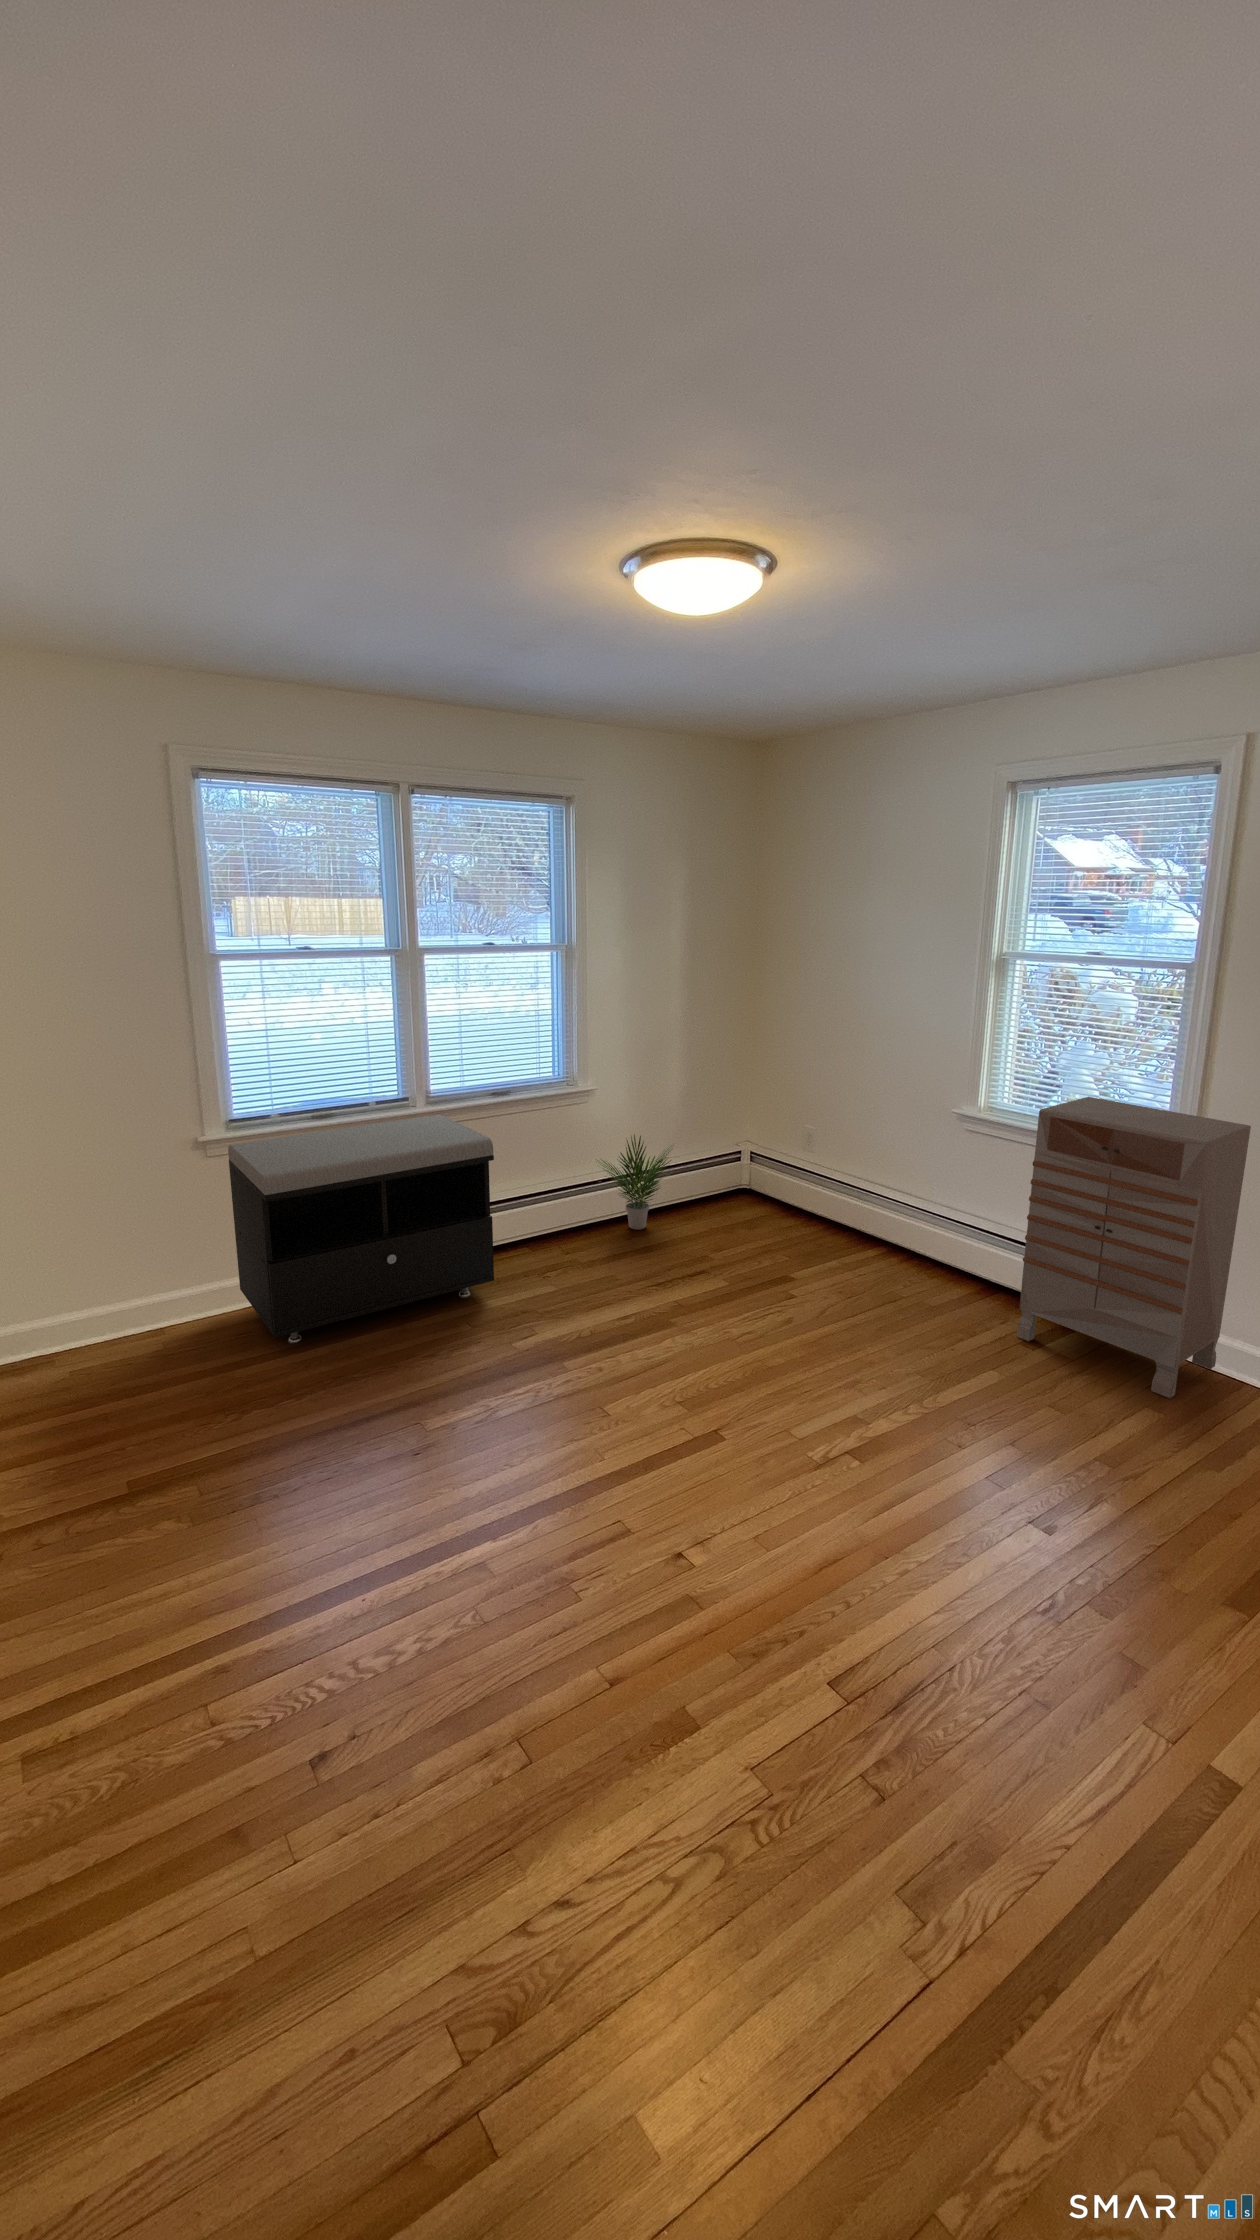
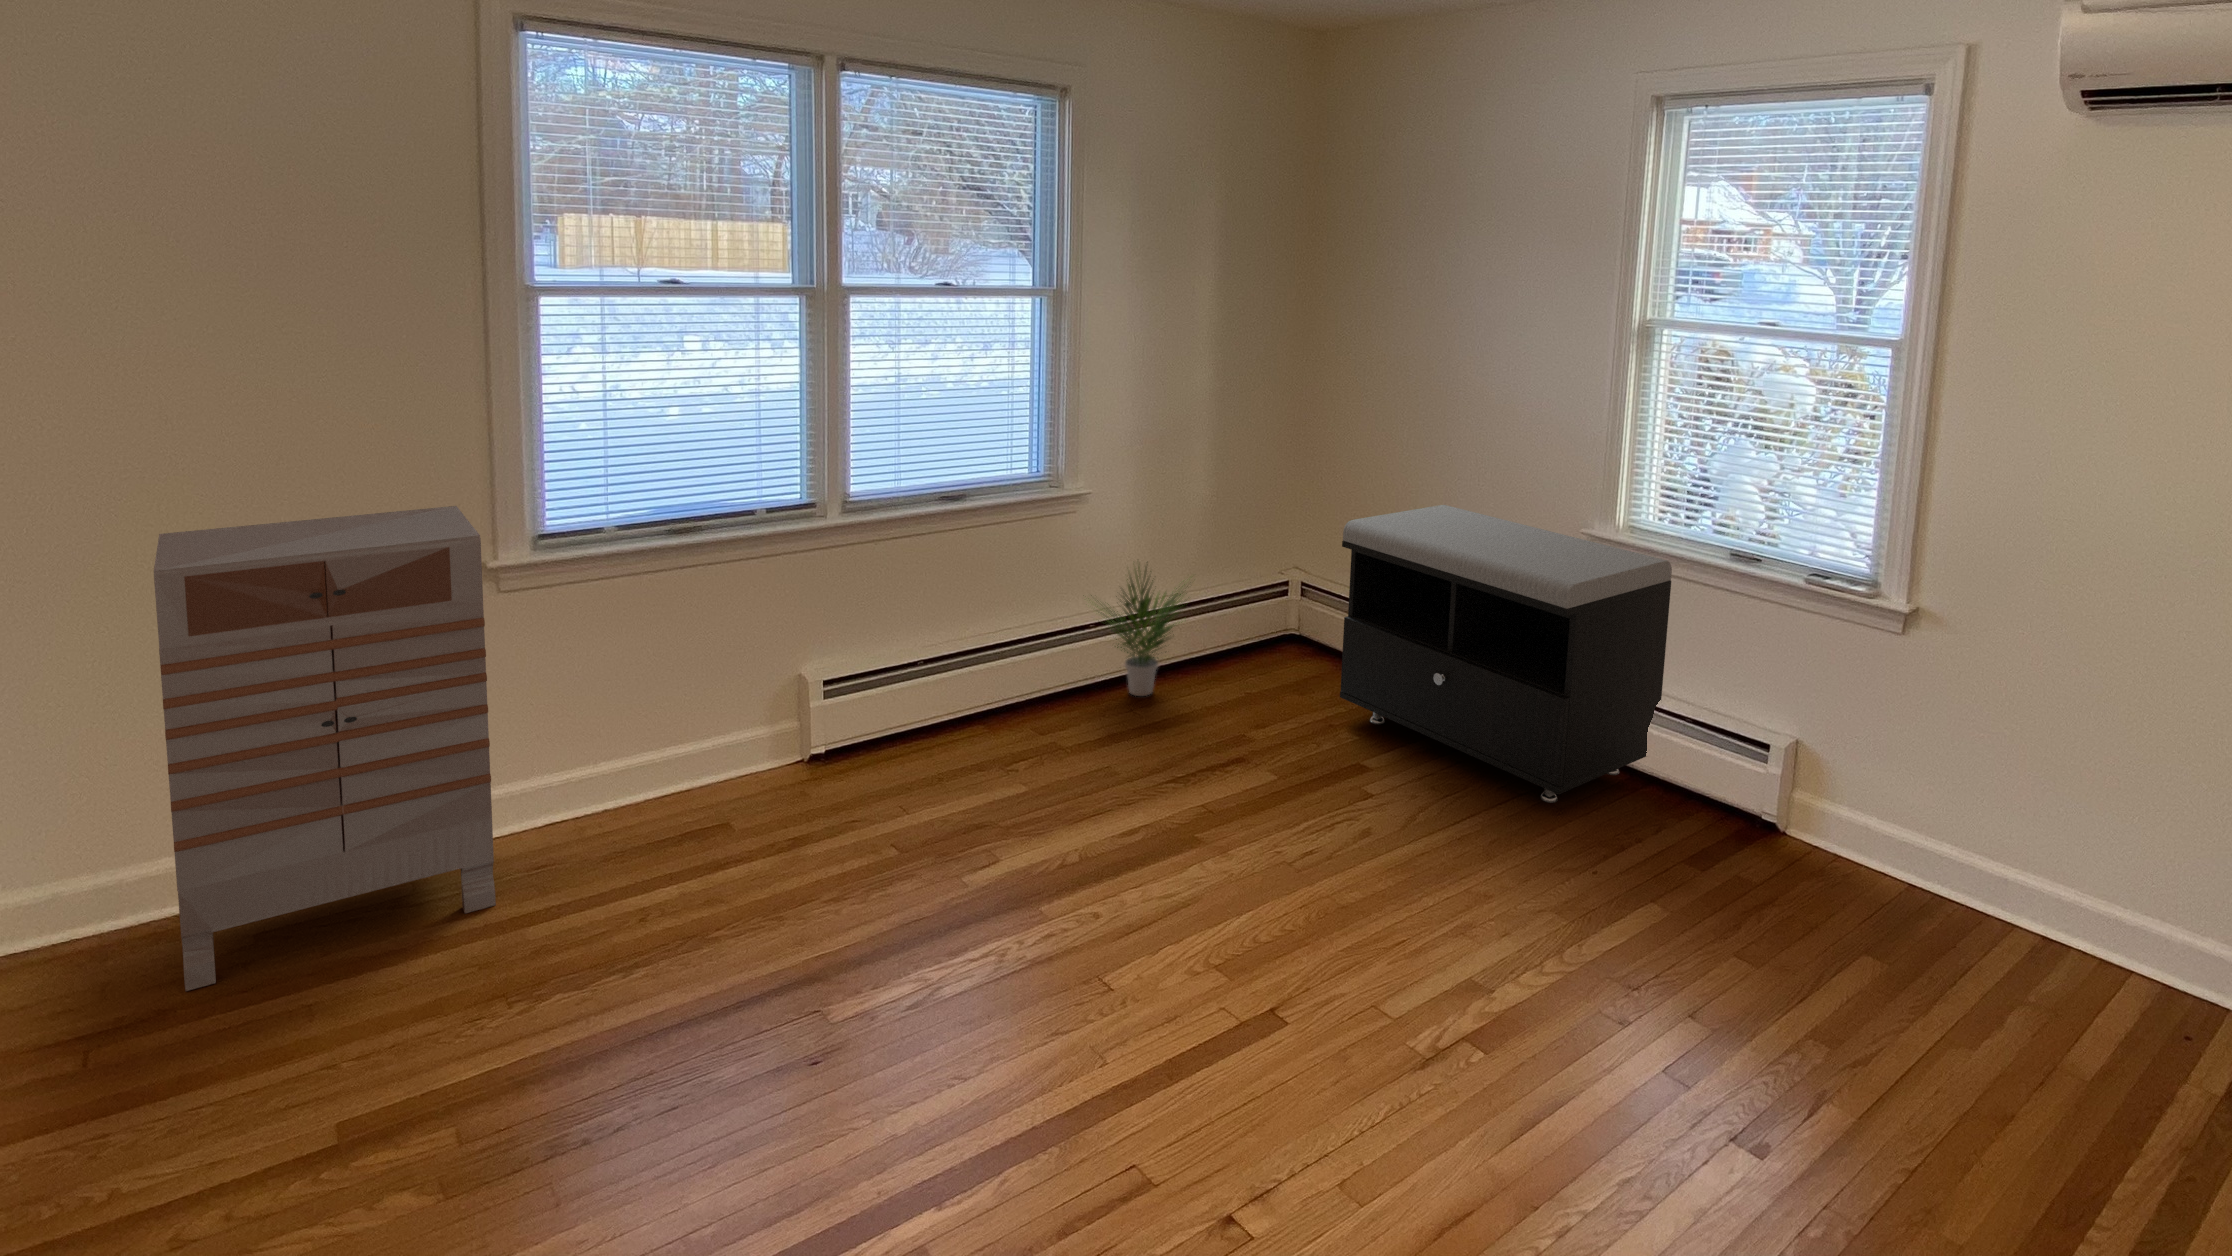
dresser: present [1017,1097,1251,1398] -> present [154,506,496,991]
storage bench: present [228,1115,494,1343] -> present [1340,505,1672,803]

